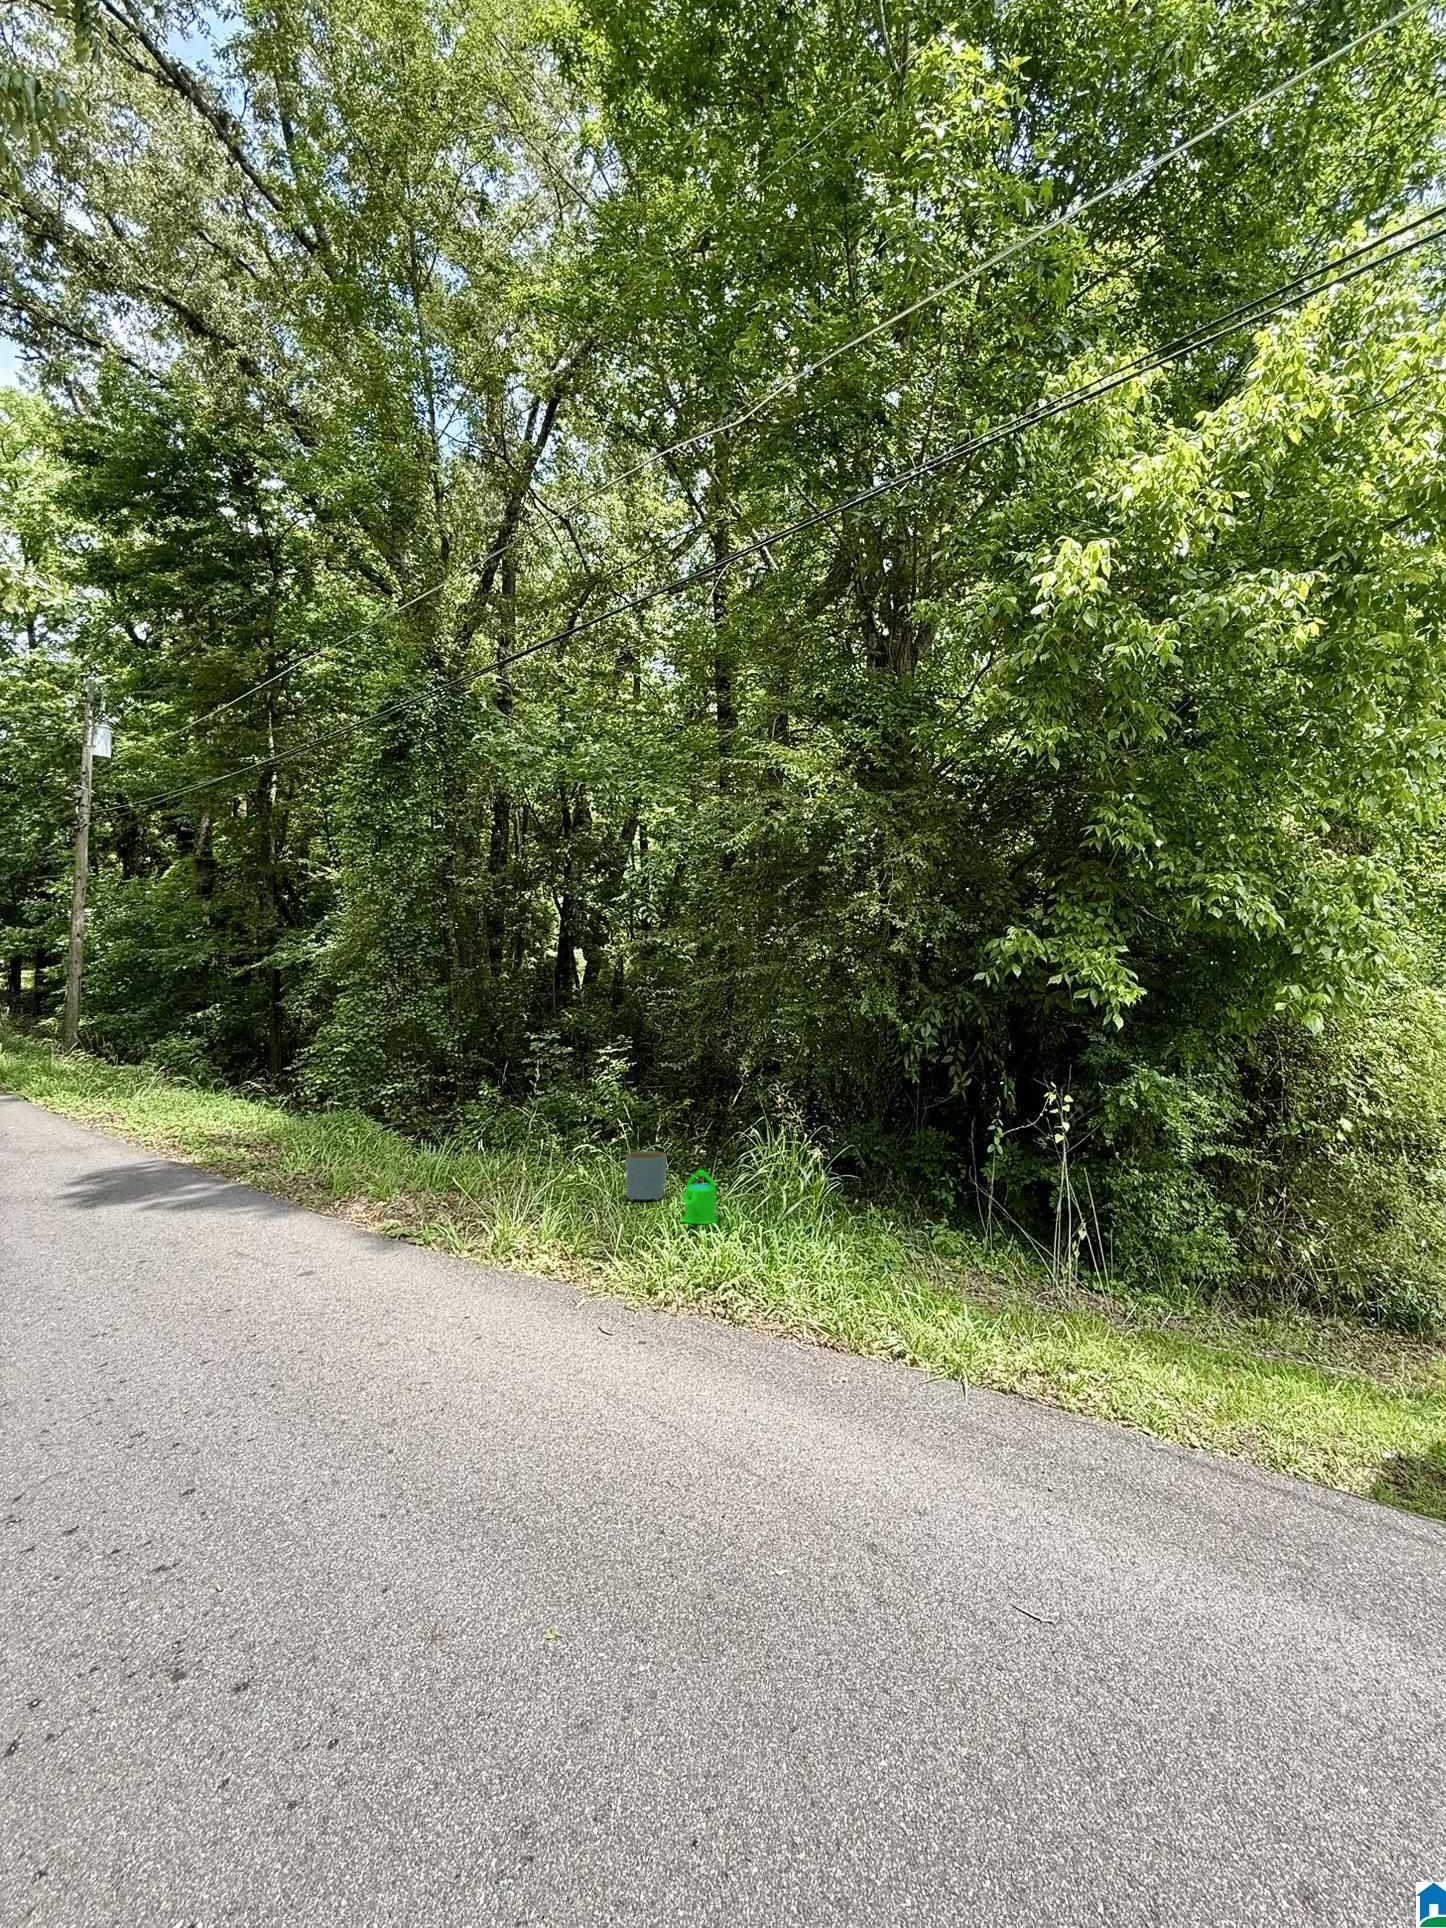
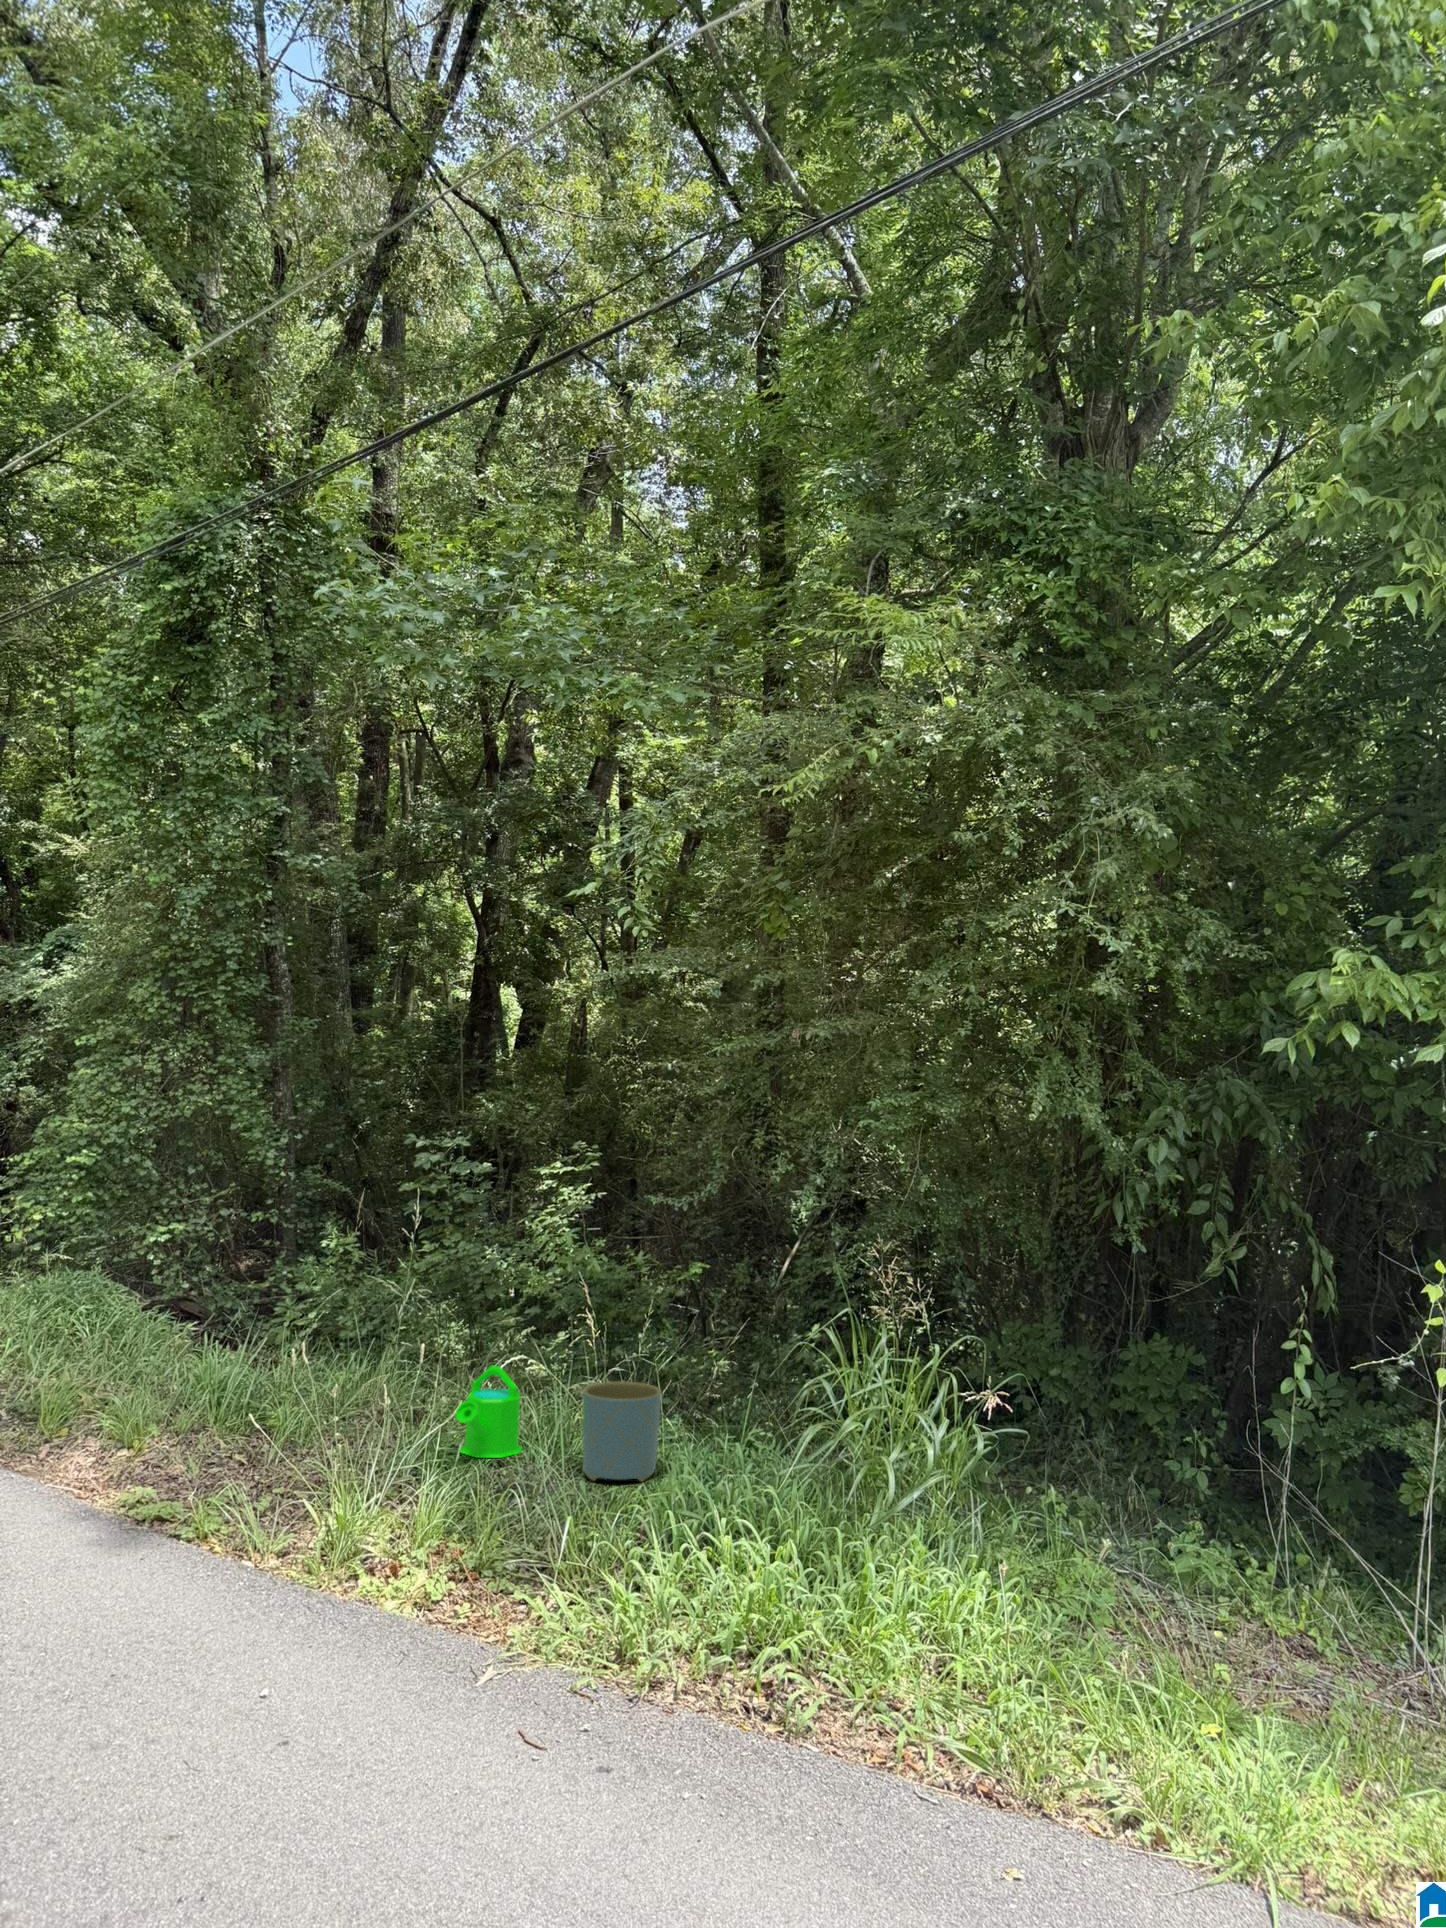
watering can: present [682,1170,718,1224] -> present [455,1365,522,1458]

